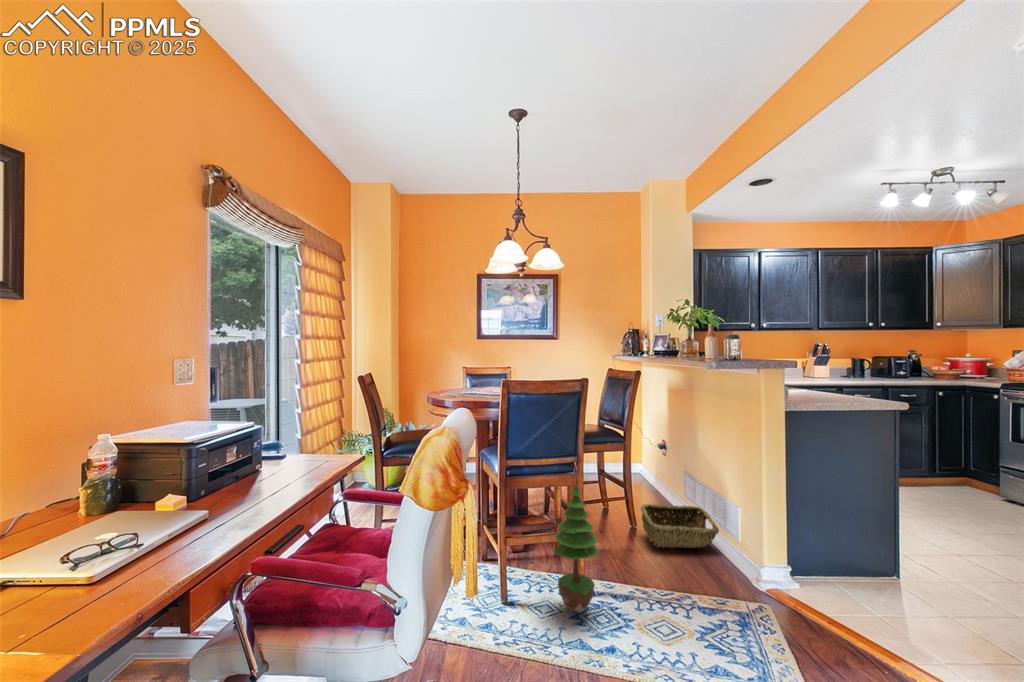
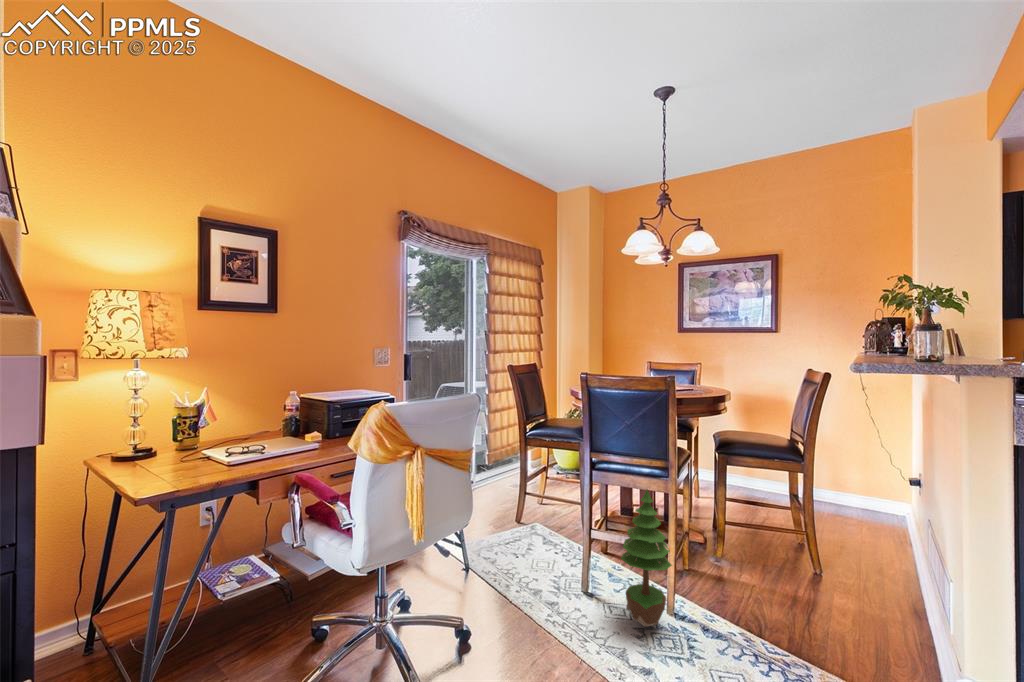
woven basket: present [641,504,719,548] -> none [808,547,926,629]

